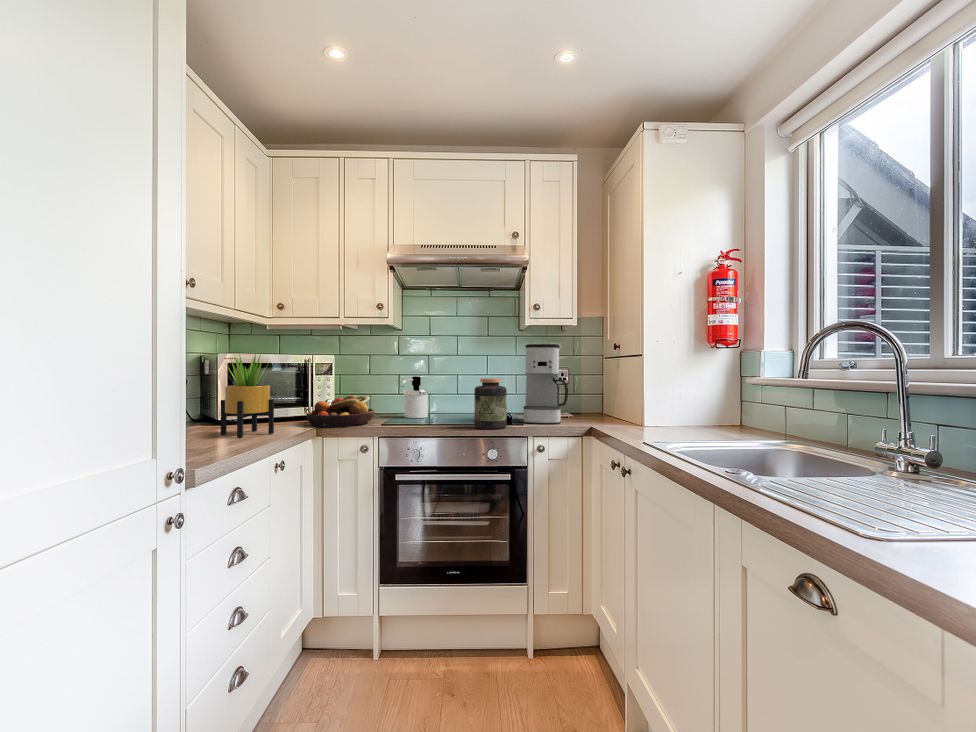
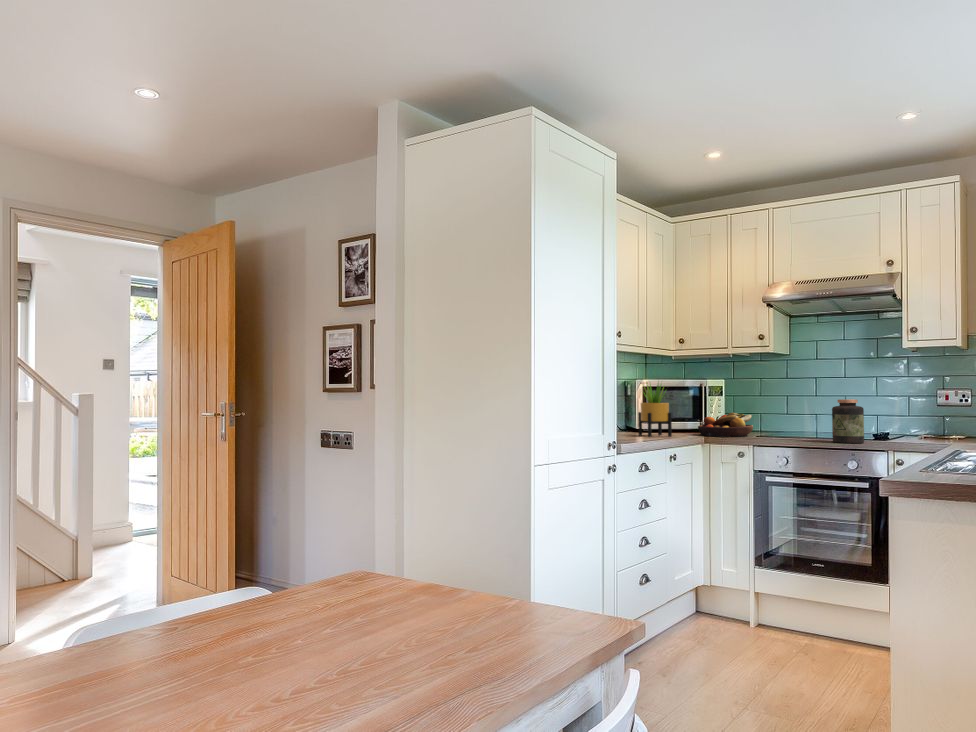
coffee maker: present [523,344,568,424] -> none [893,367,946,444]
soap dispenser: present [402,376,429,418] -> none [779,398,810,436]

